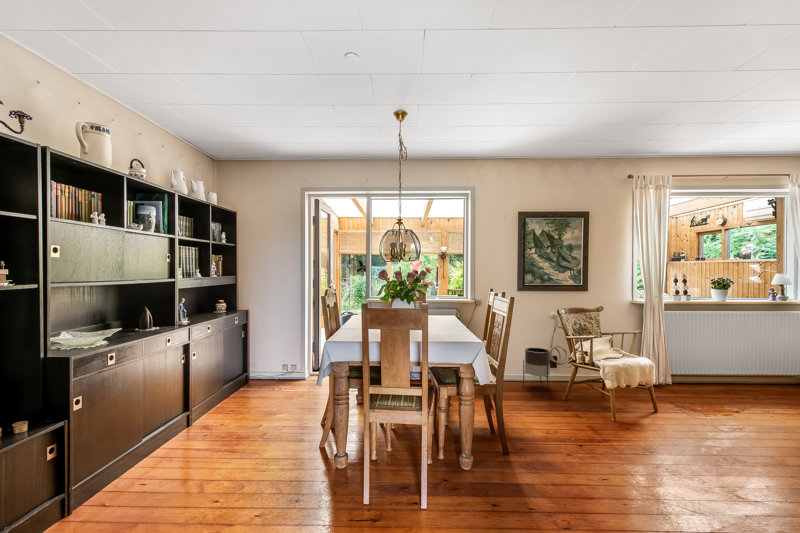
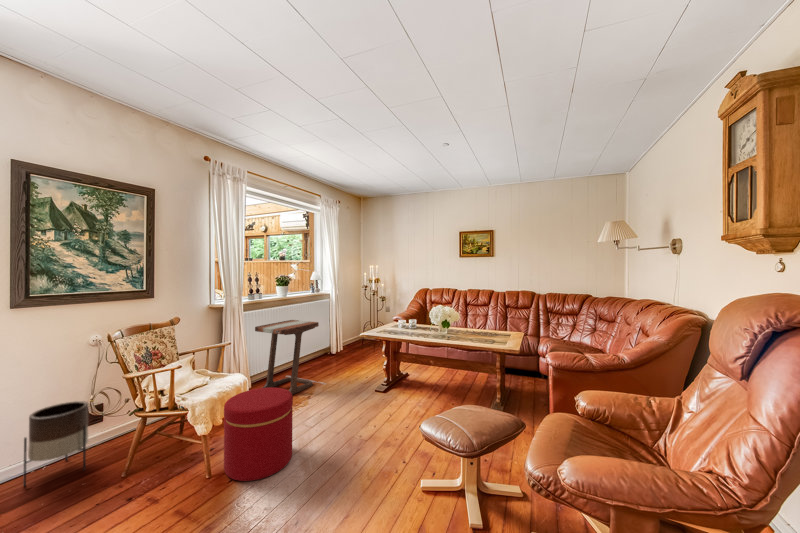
side table: none [676,326,773,410] -> present [255,320,324,395]
ottoman: none [624,371,686,440] -> present [224,387,293,481]

